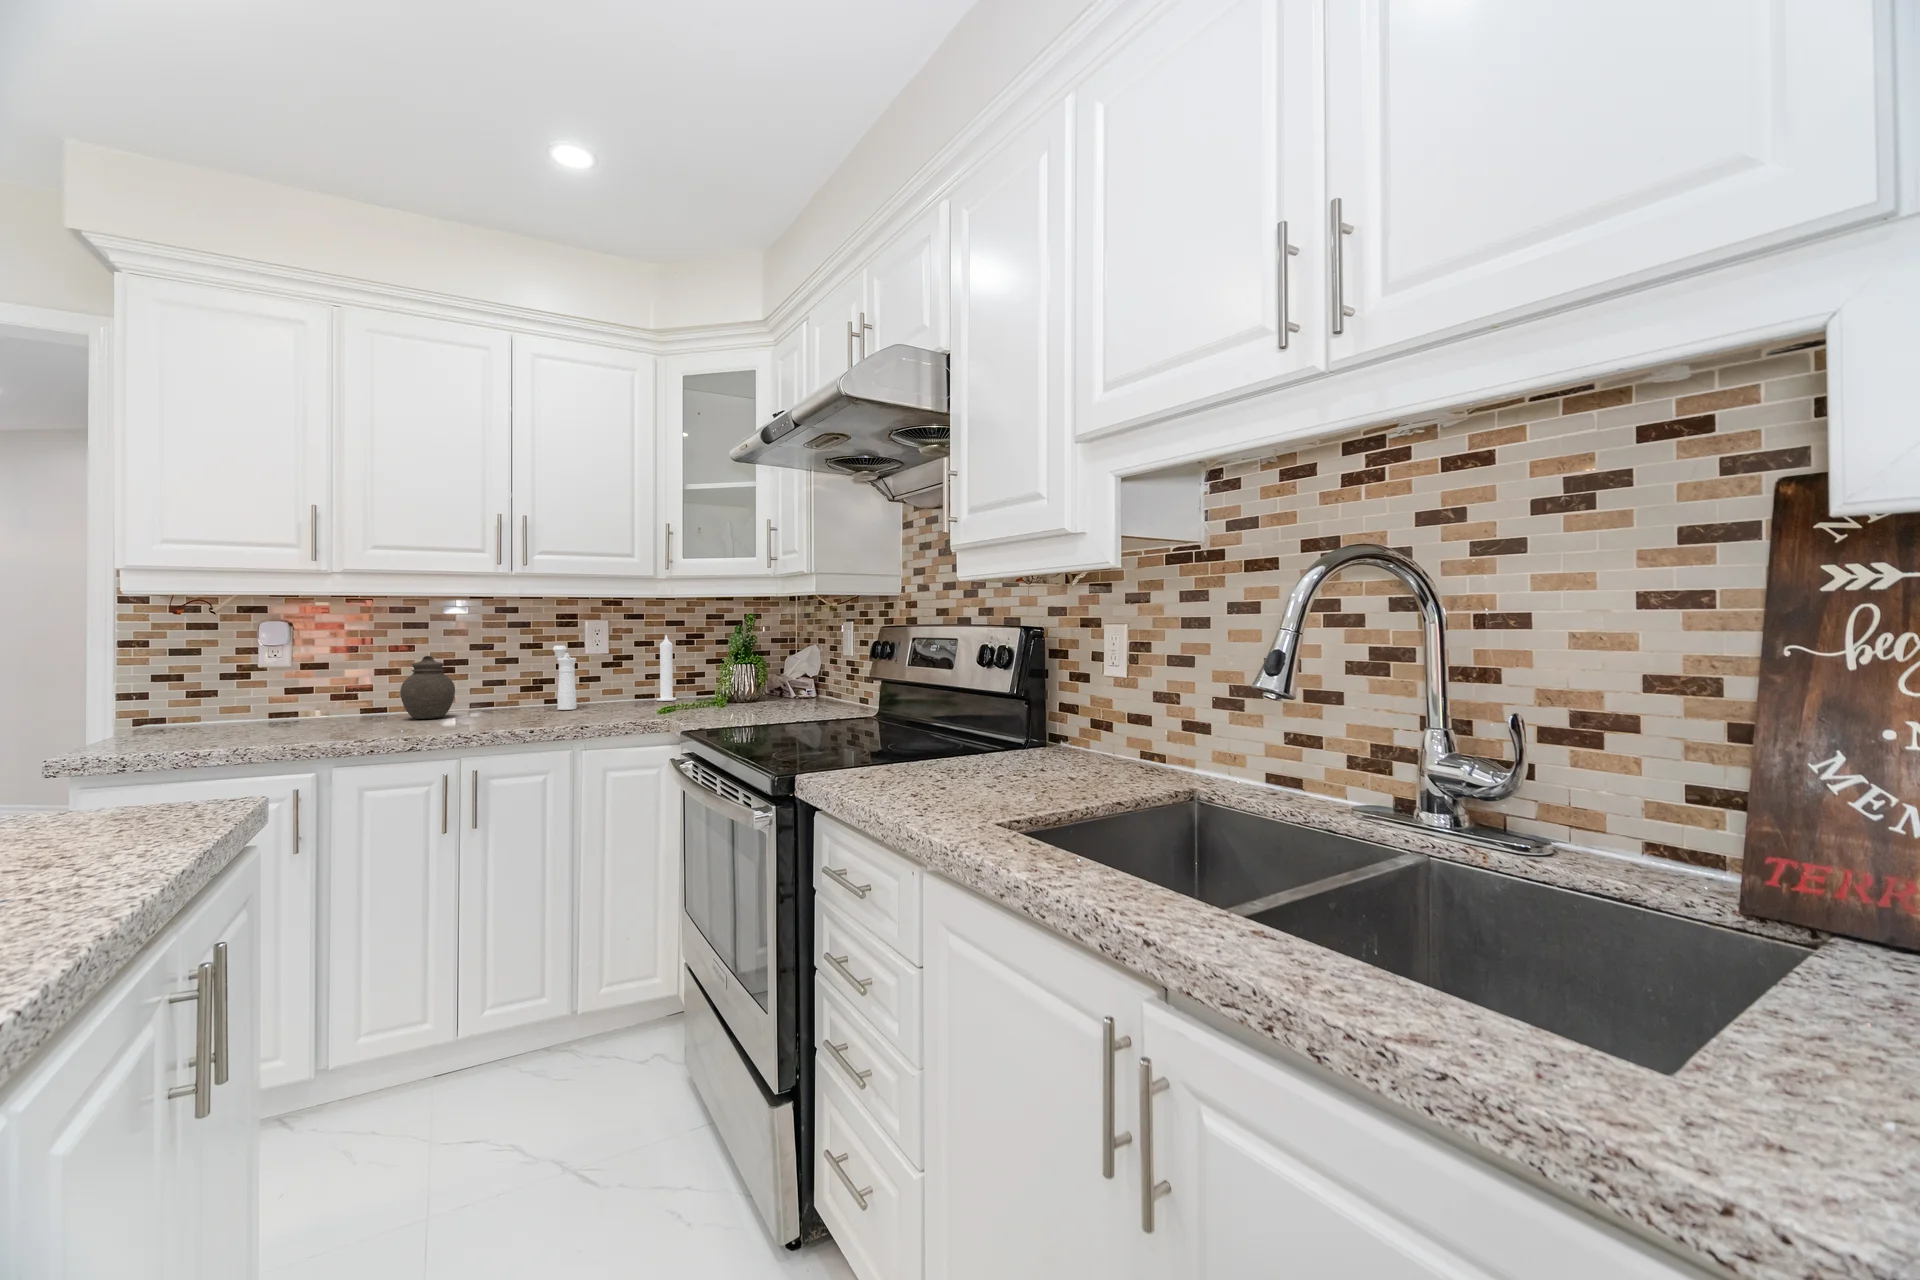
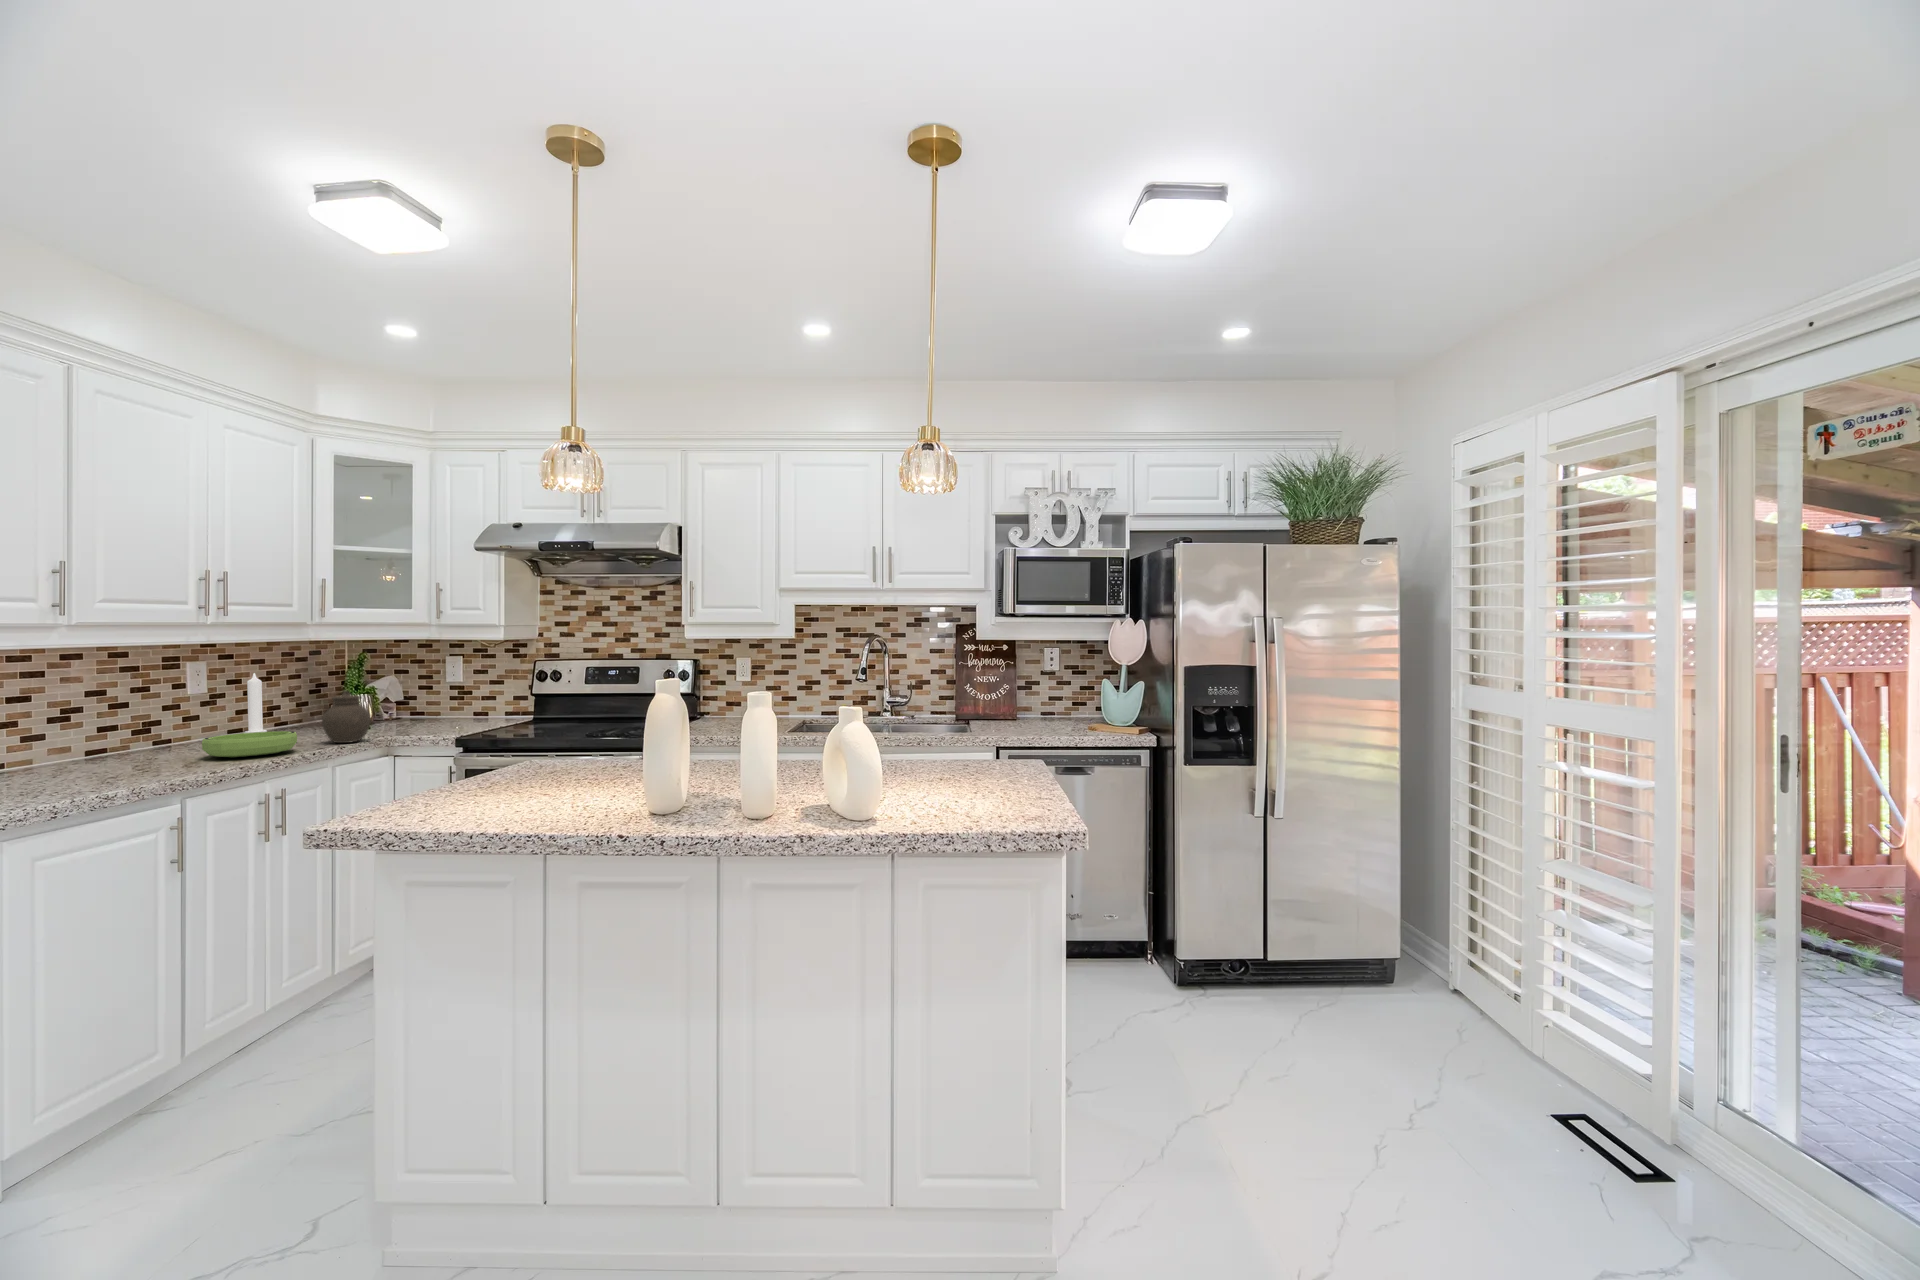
pepper mill: present [553,646,576,710] -> none [161,688,216,747]
jar: present [400,656,455,719] -> present [322,691,371,743]
bowl: none [453,699,550,726] -> present [202,731,297,758]

